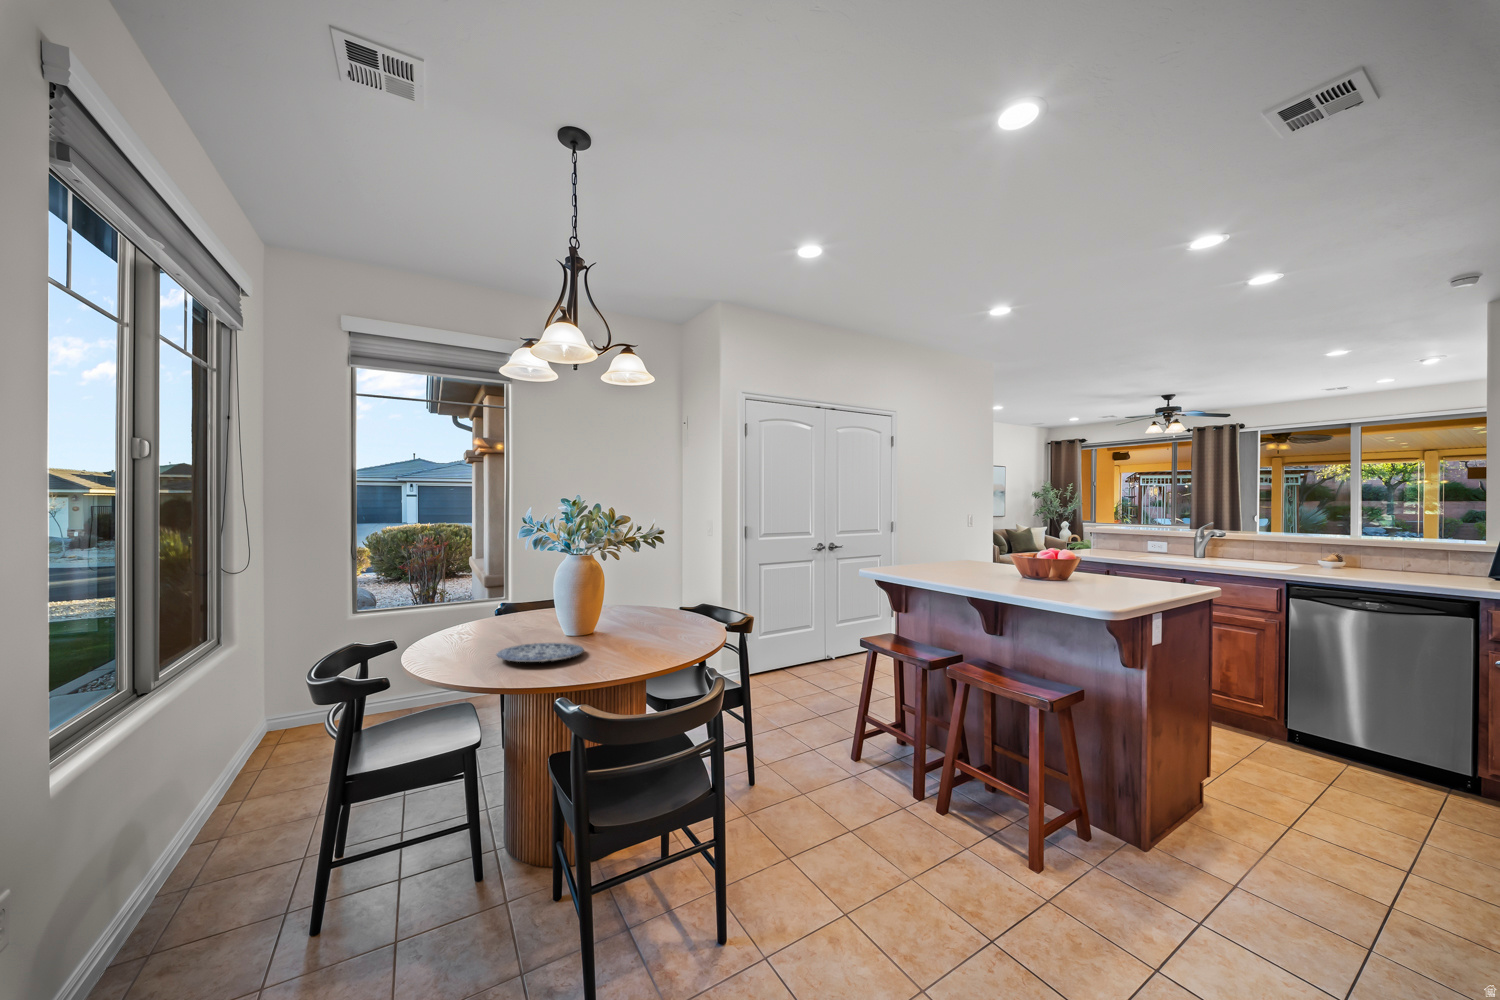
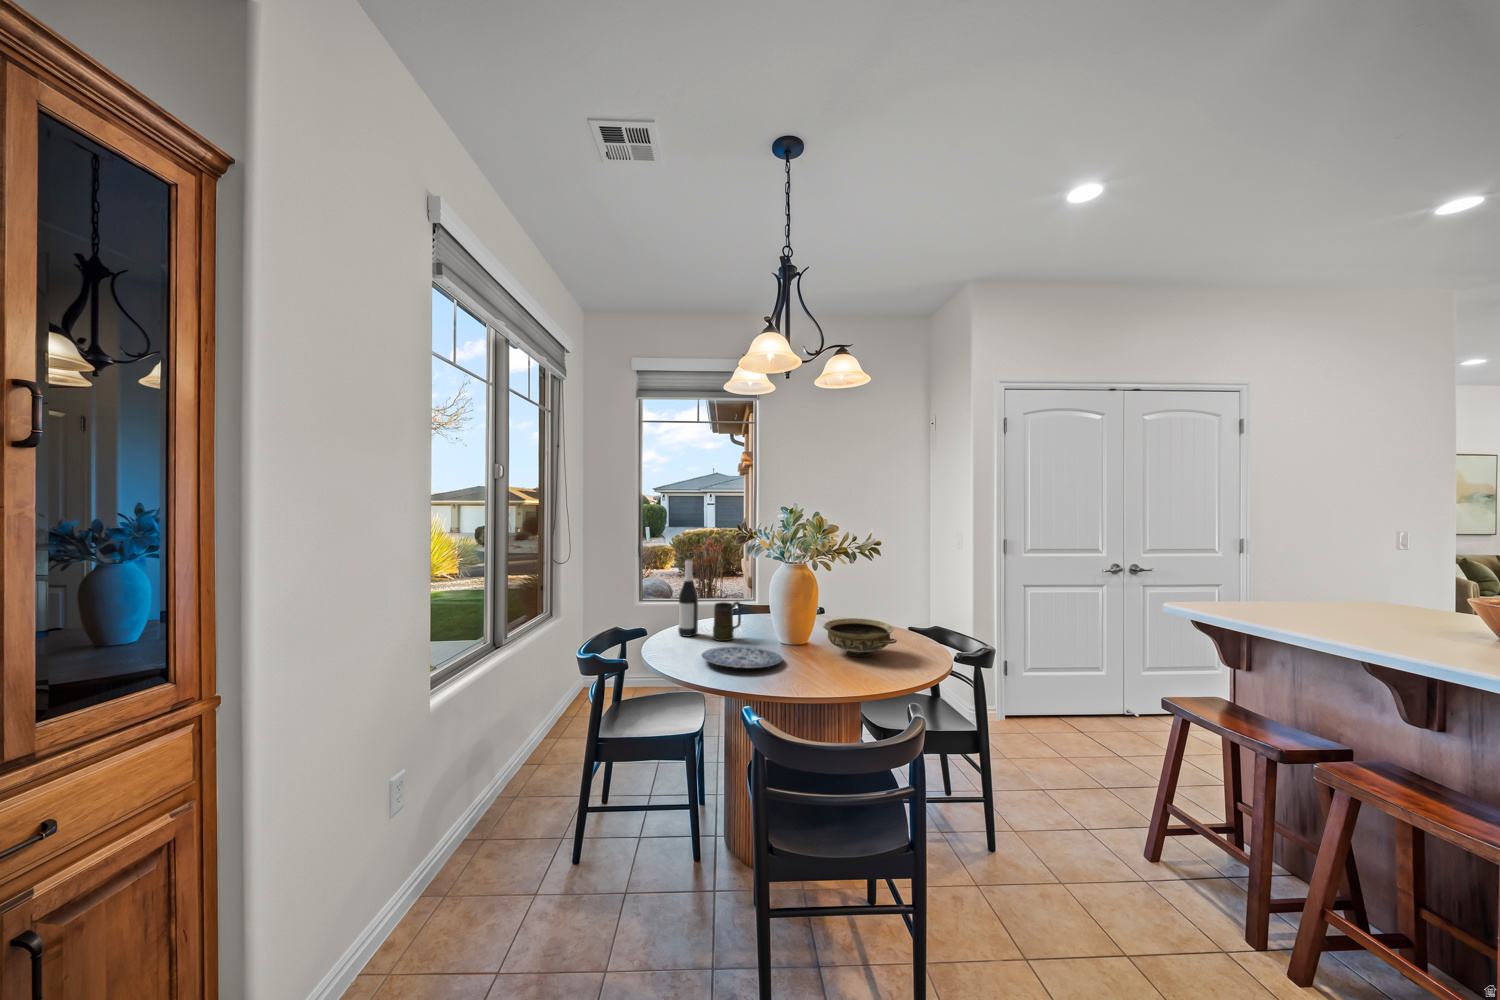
wine bottle: none [446,558,470,644] -> present [678,559,698,637]
mug: none [491,599,522,643] -> present [713,602,741,641]
ceramic bowl: none [612,604,685,638] -> present [823,618,897,657]

